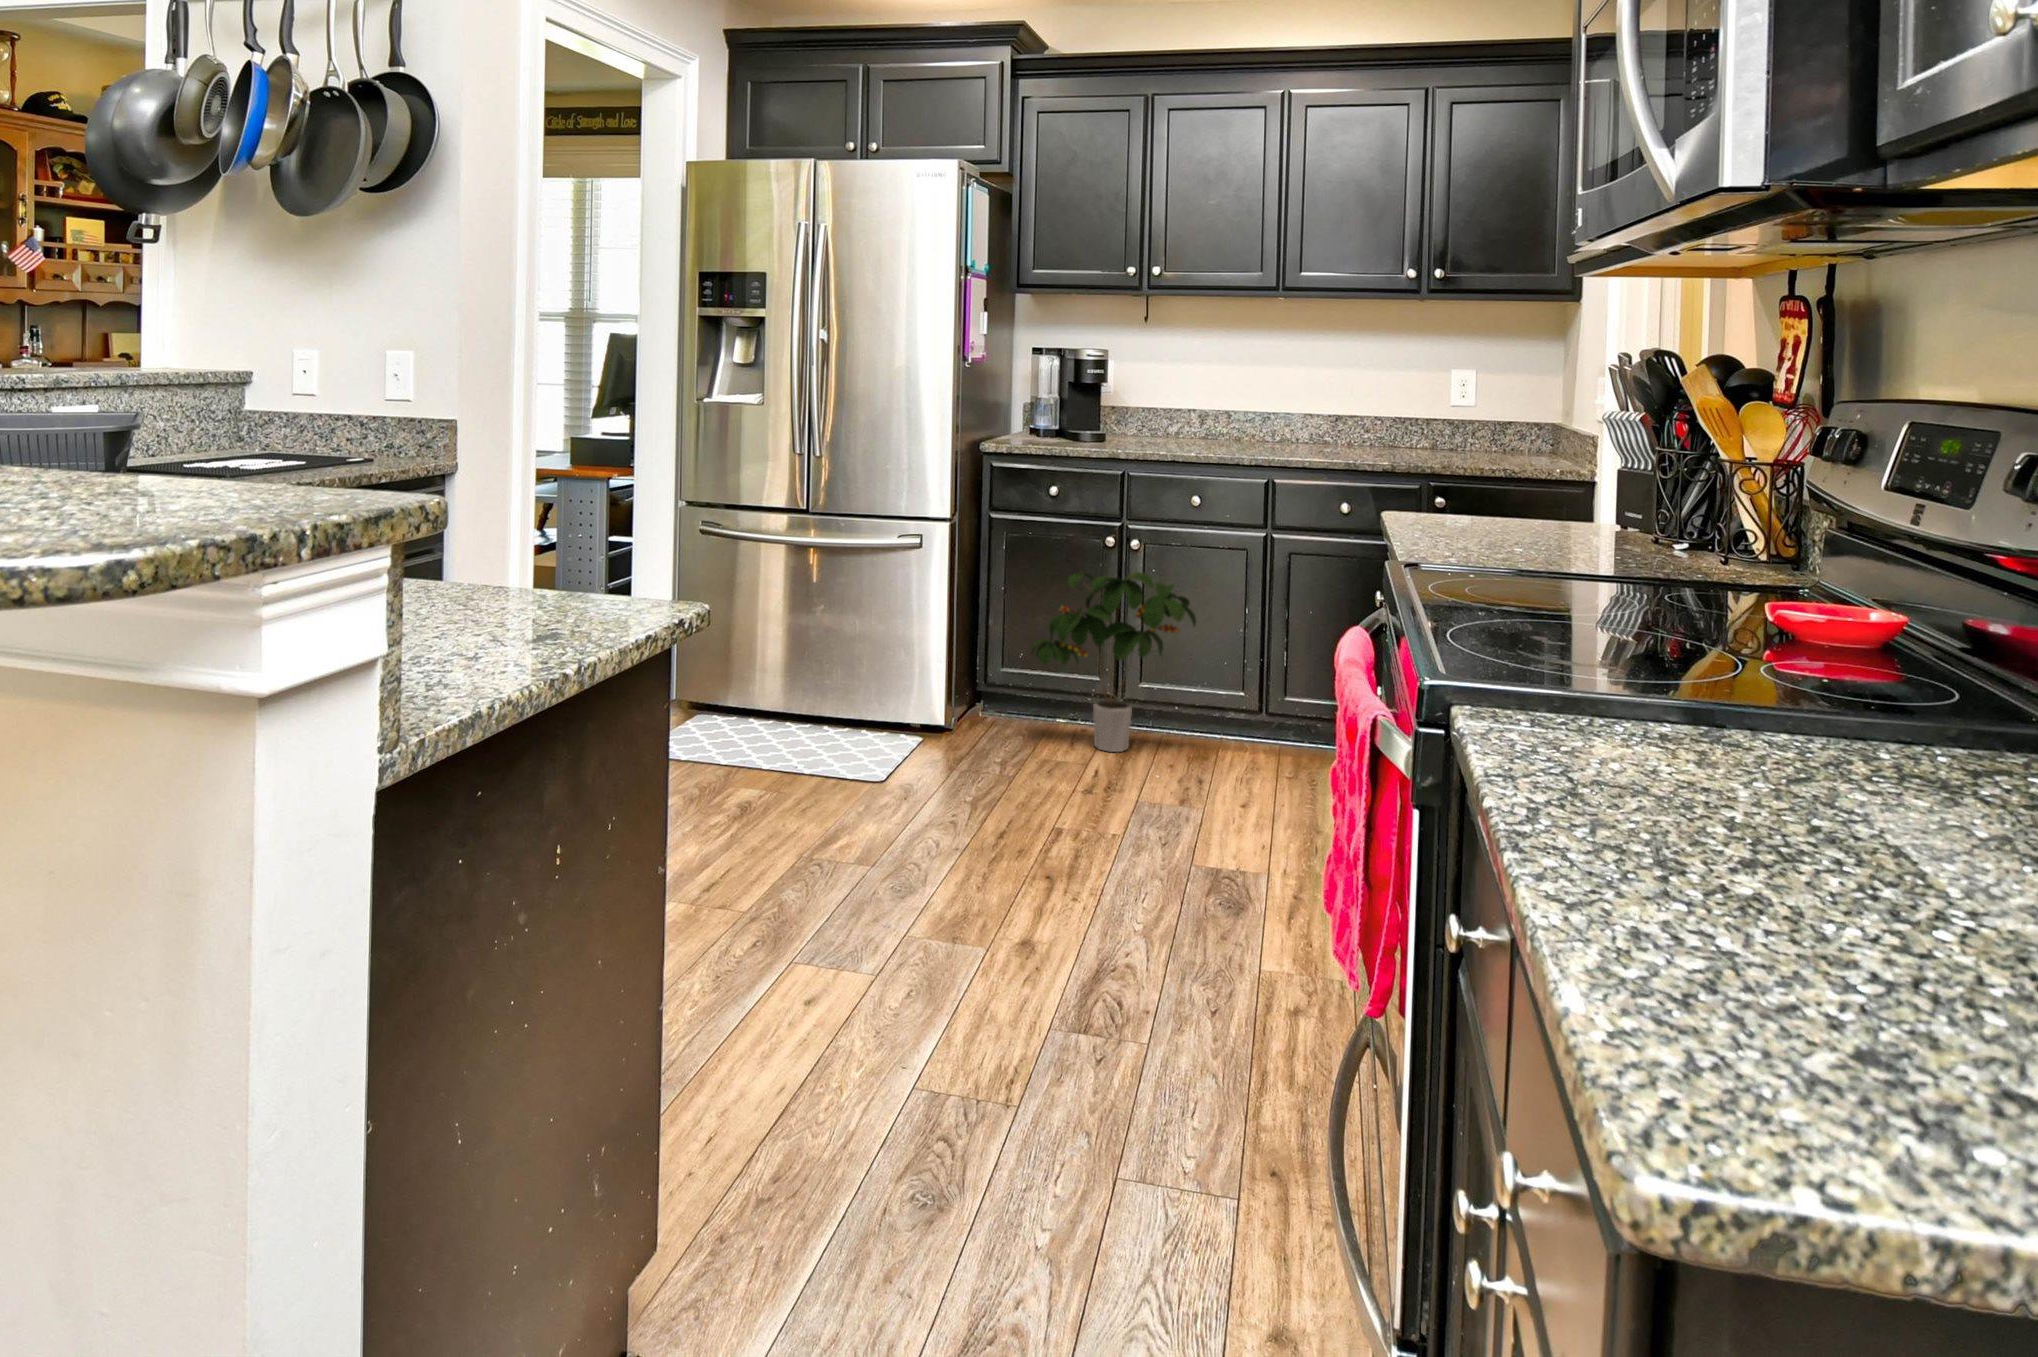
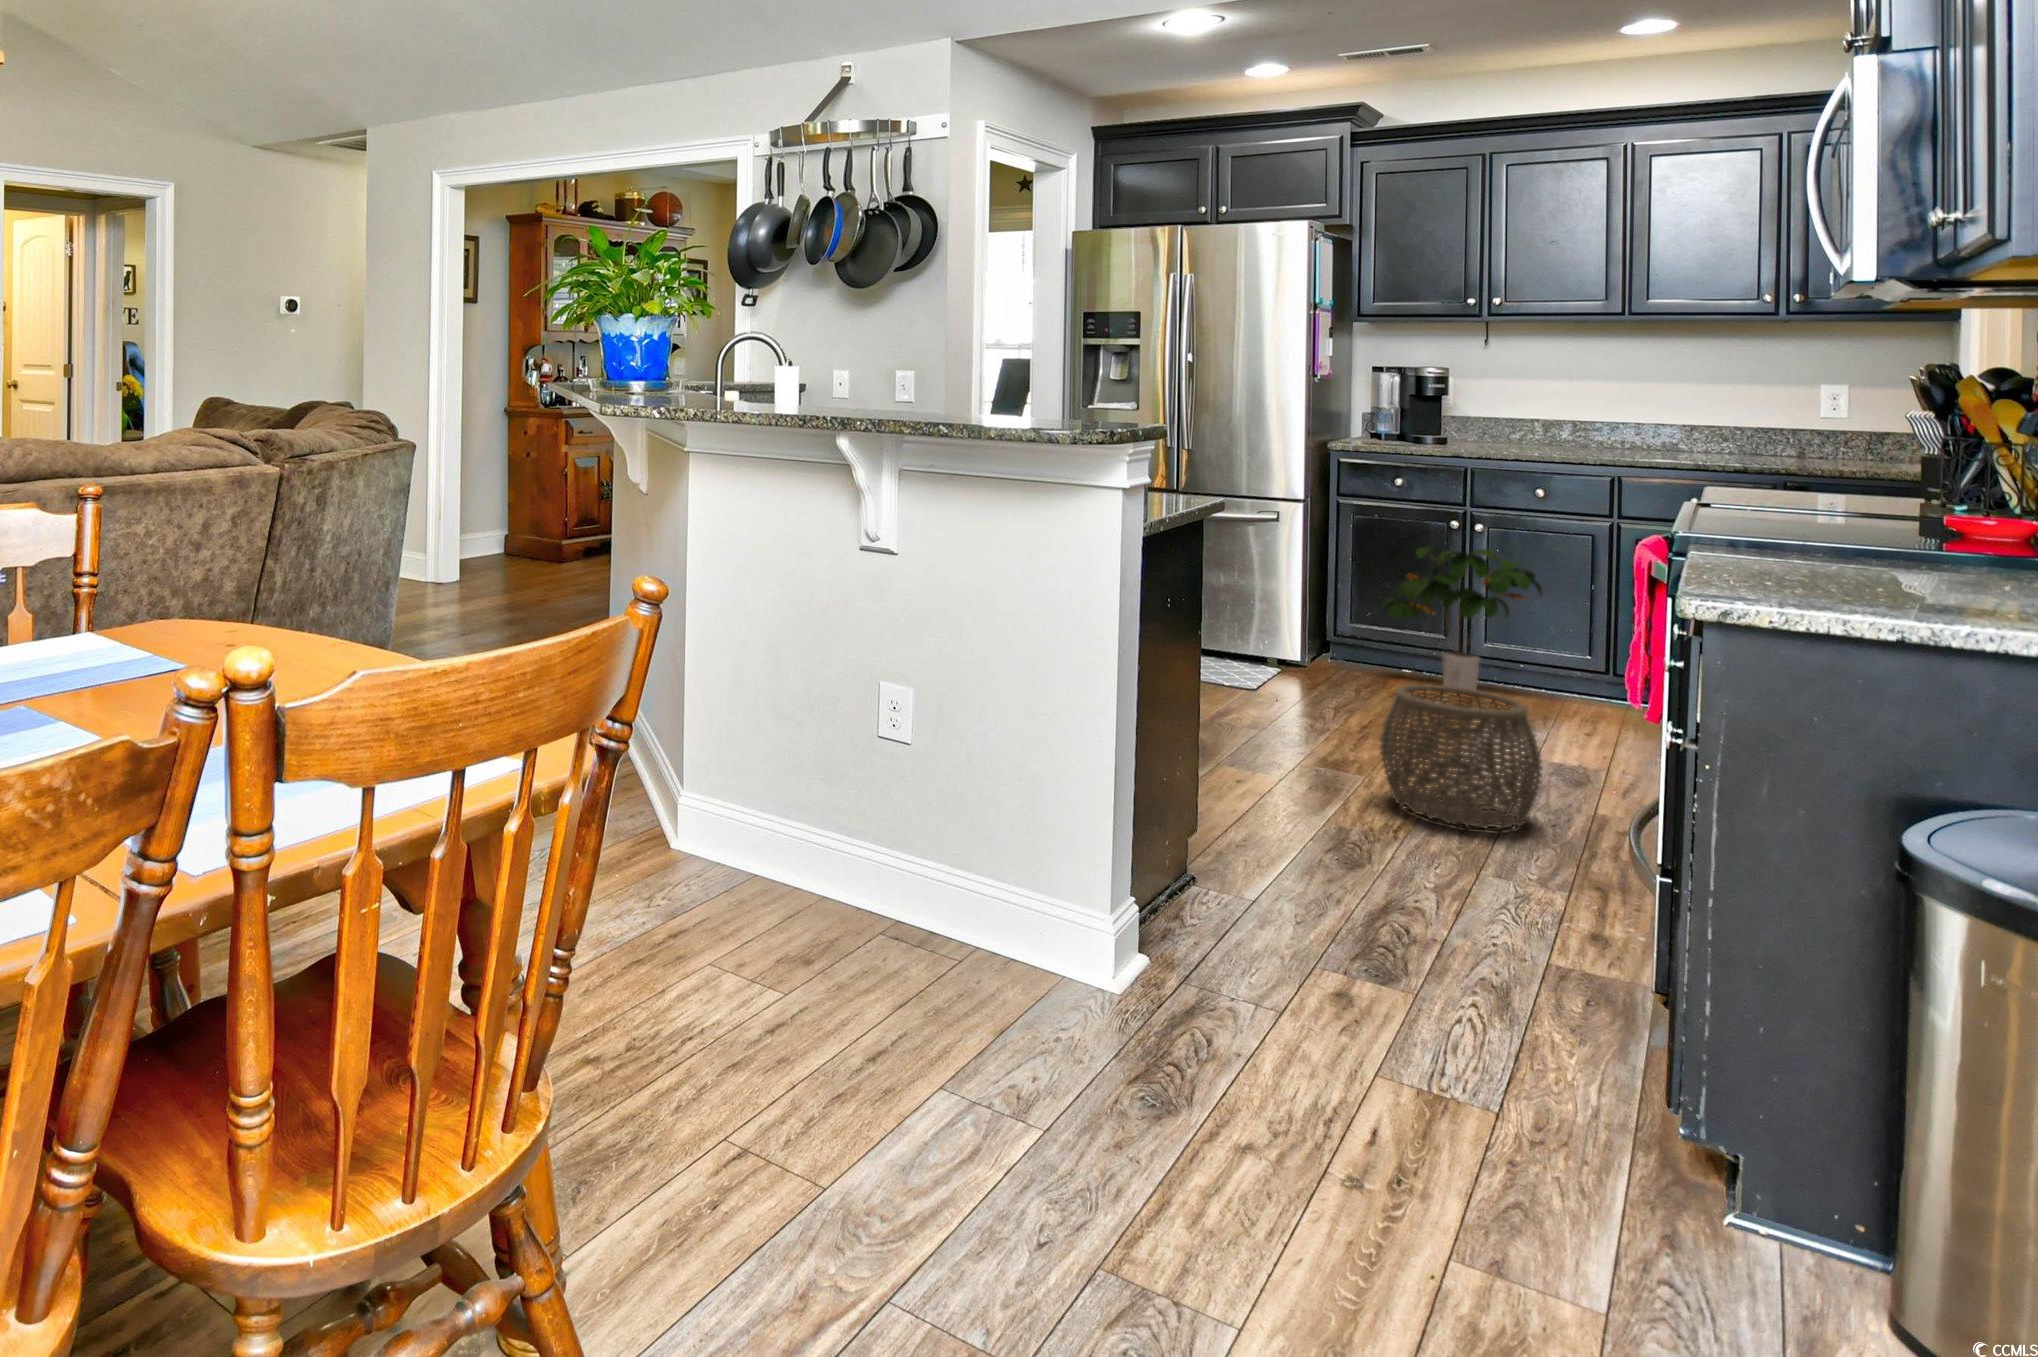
woven basket: none [984,818,1190,1059] -> present [1380,684,1542,829]

